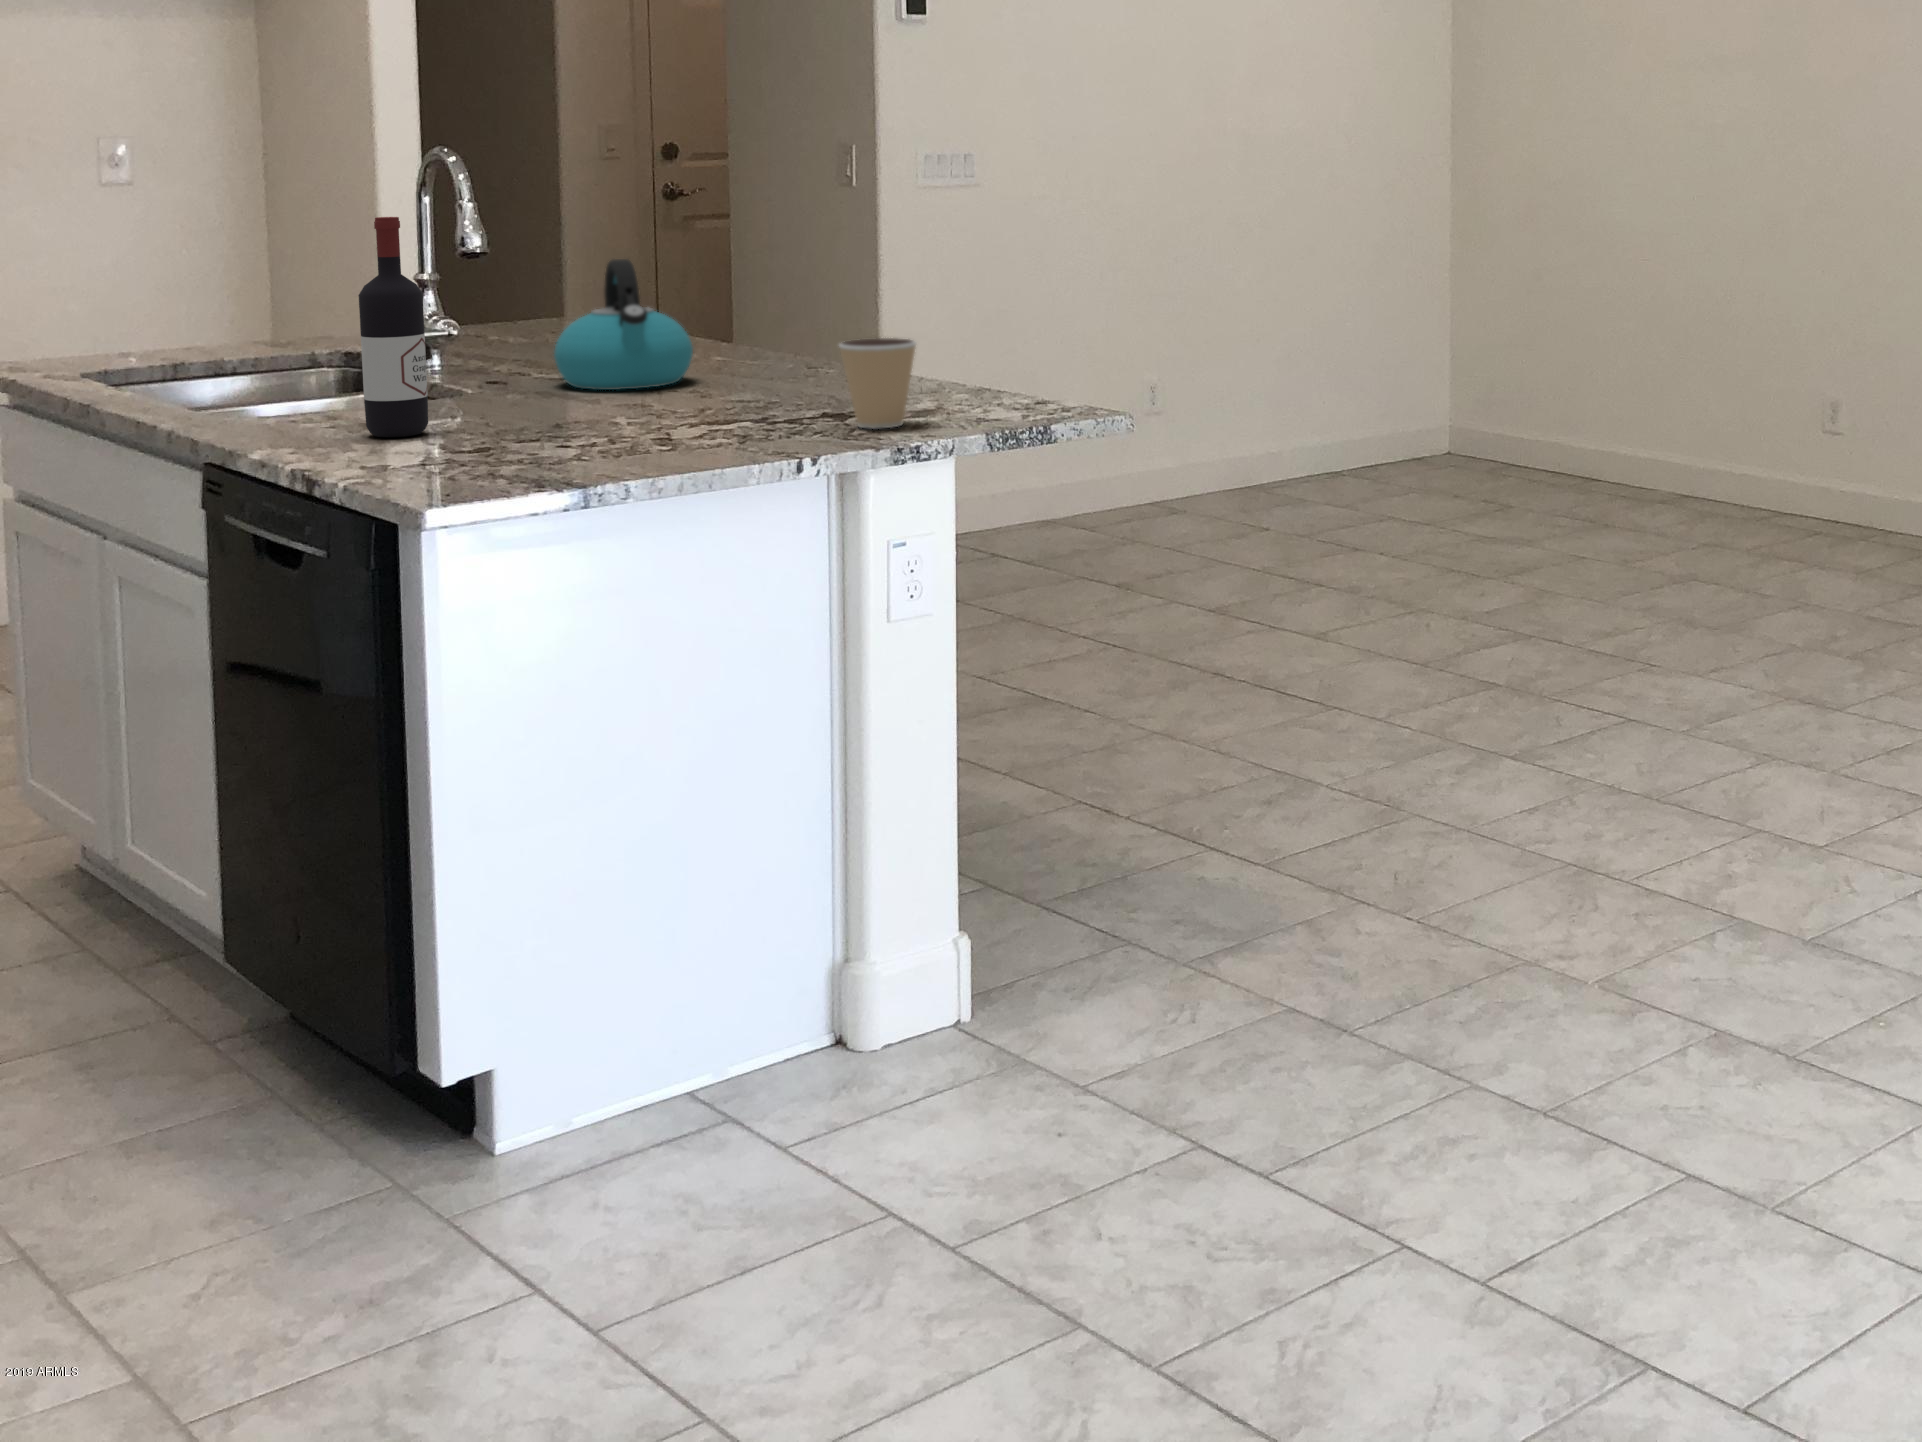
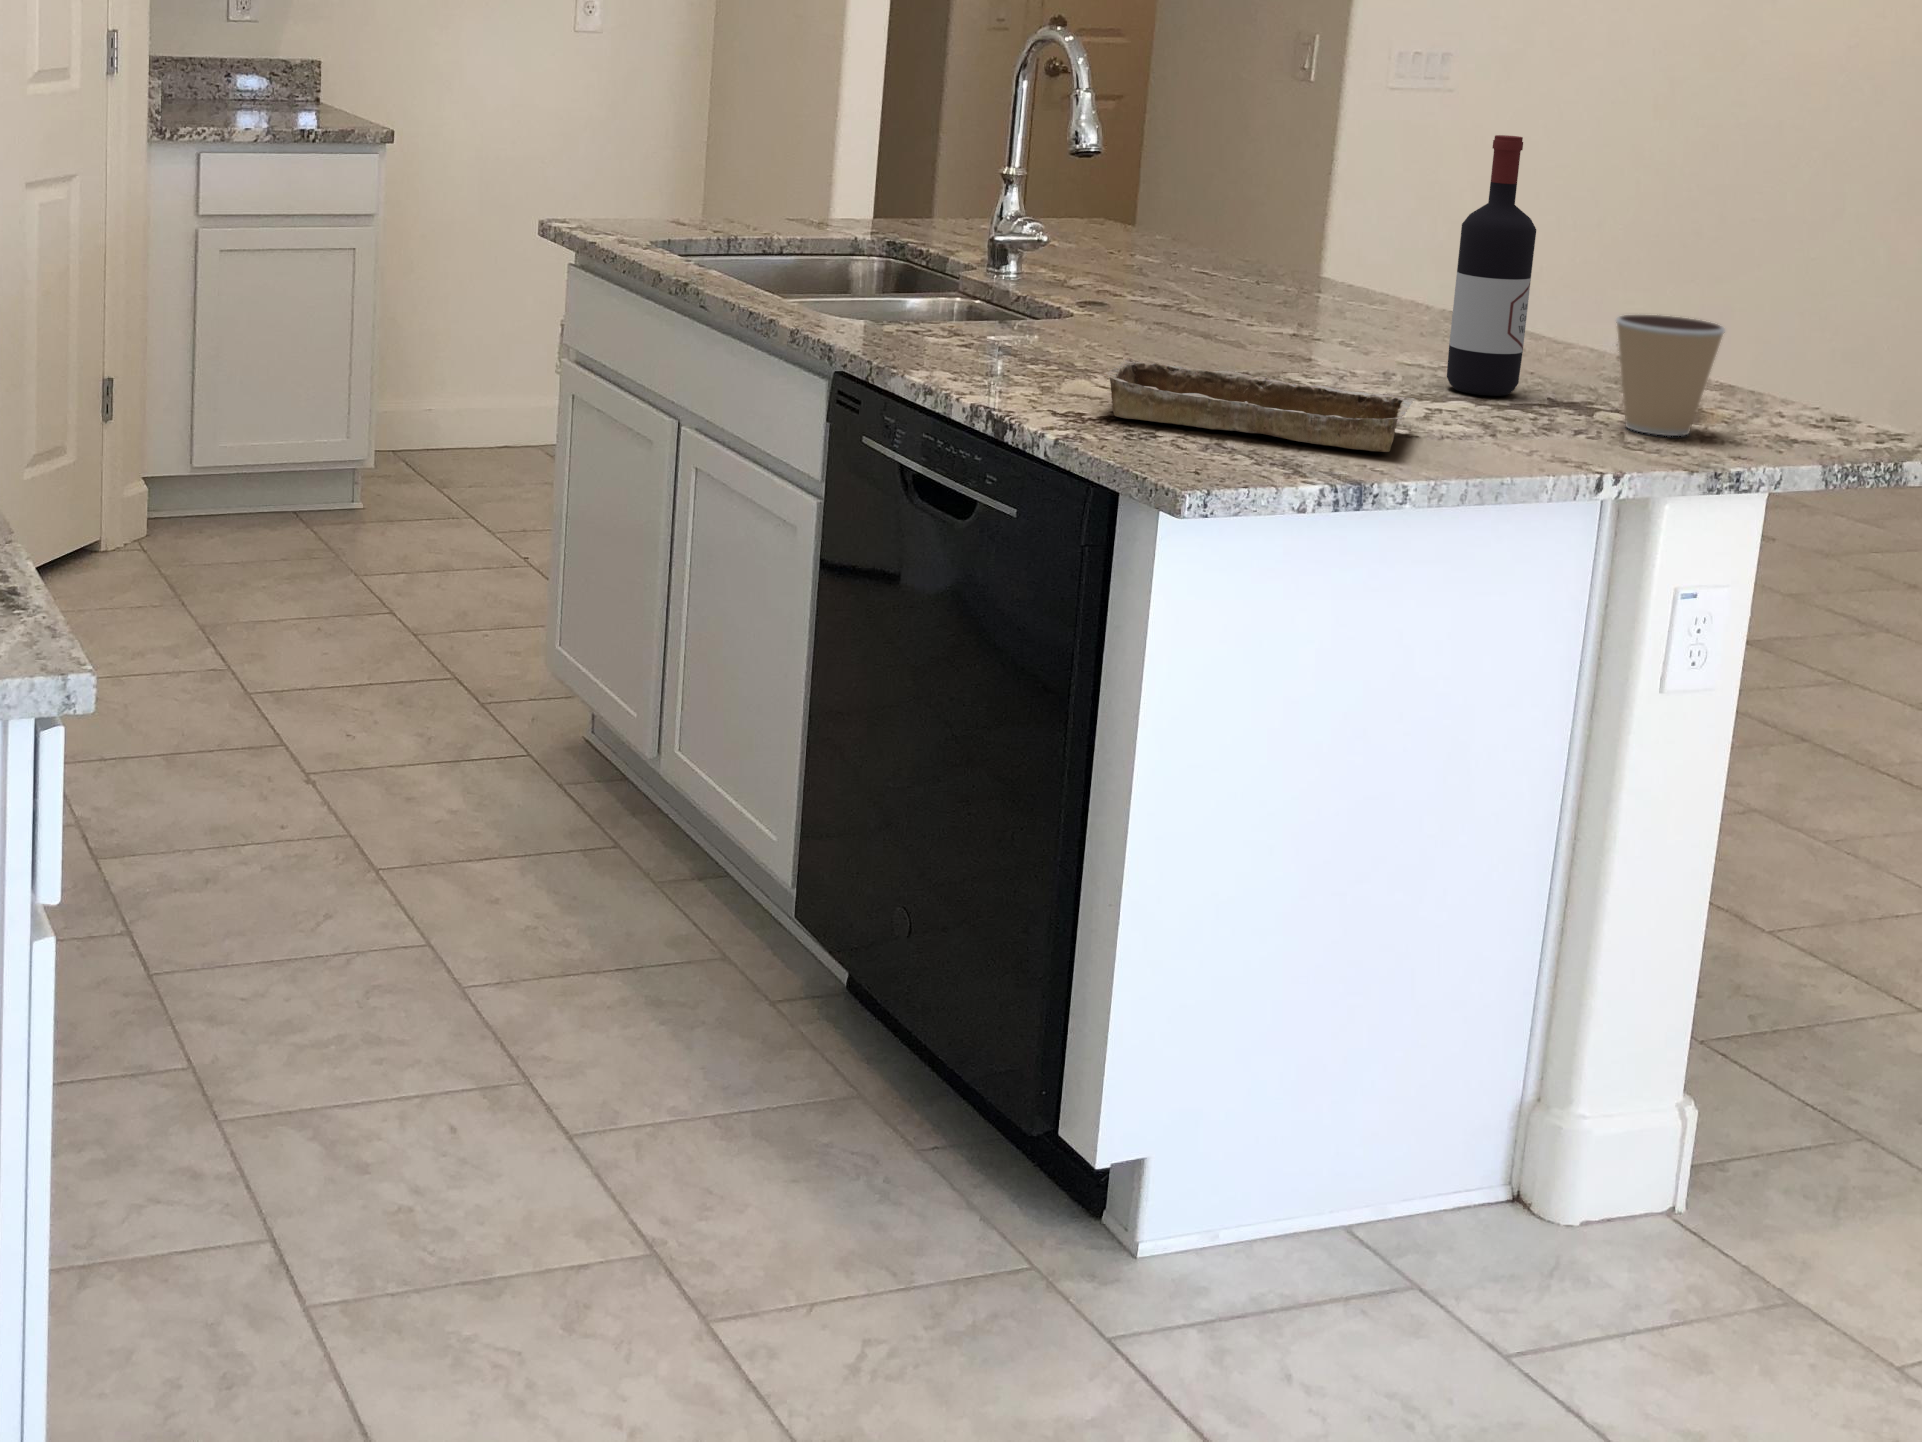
wine bottle: present [358,217,428,437] -> present [1447,135,1536,396]
kettle: present [554,259,693,390] -> none [1171,174,1335,332]
tray: none [391,415,670,463] -> present [1099,358,1415,452]

